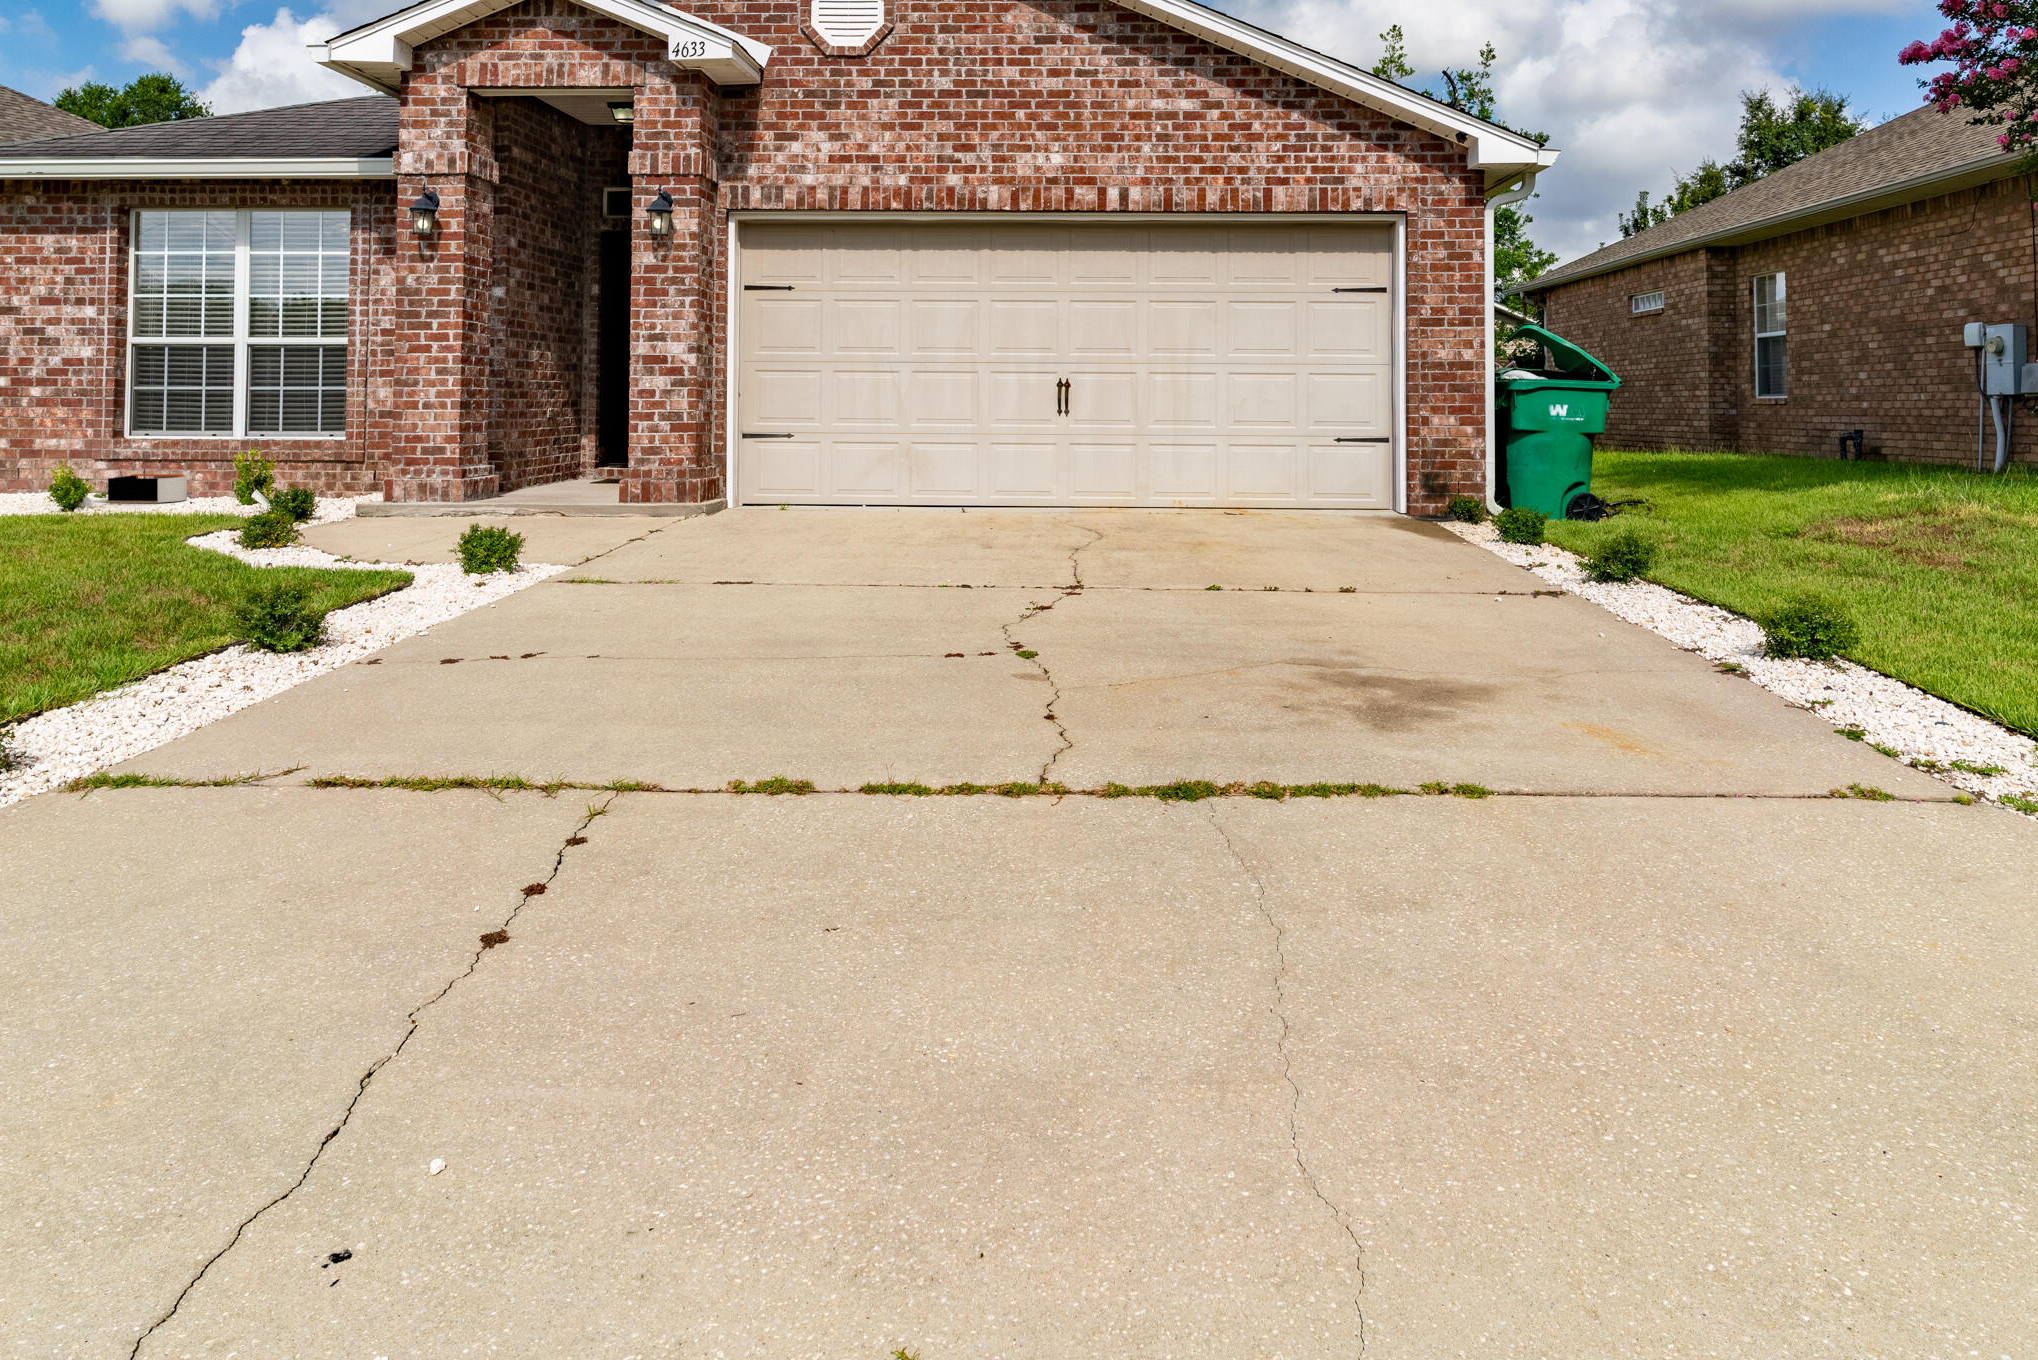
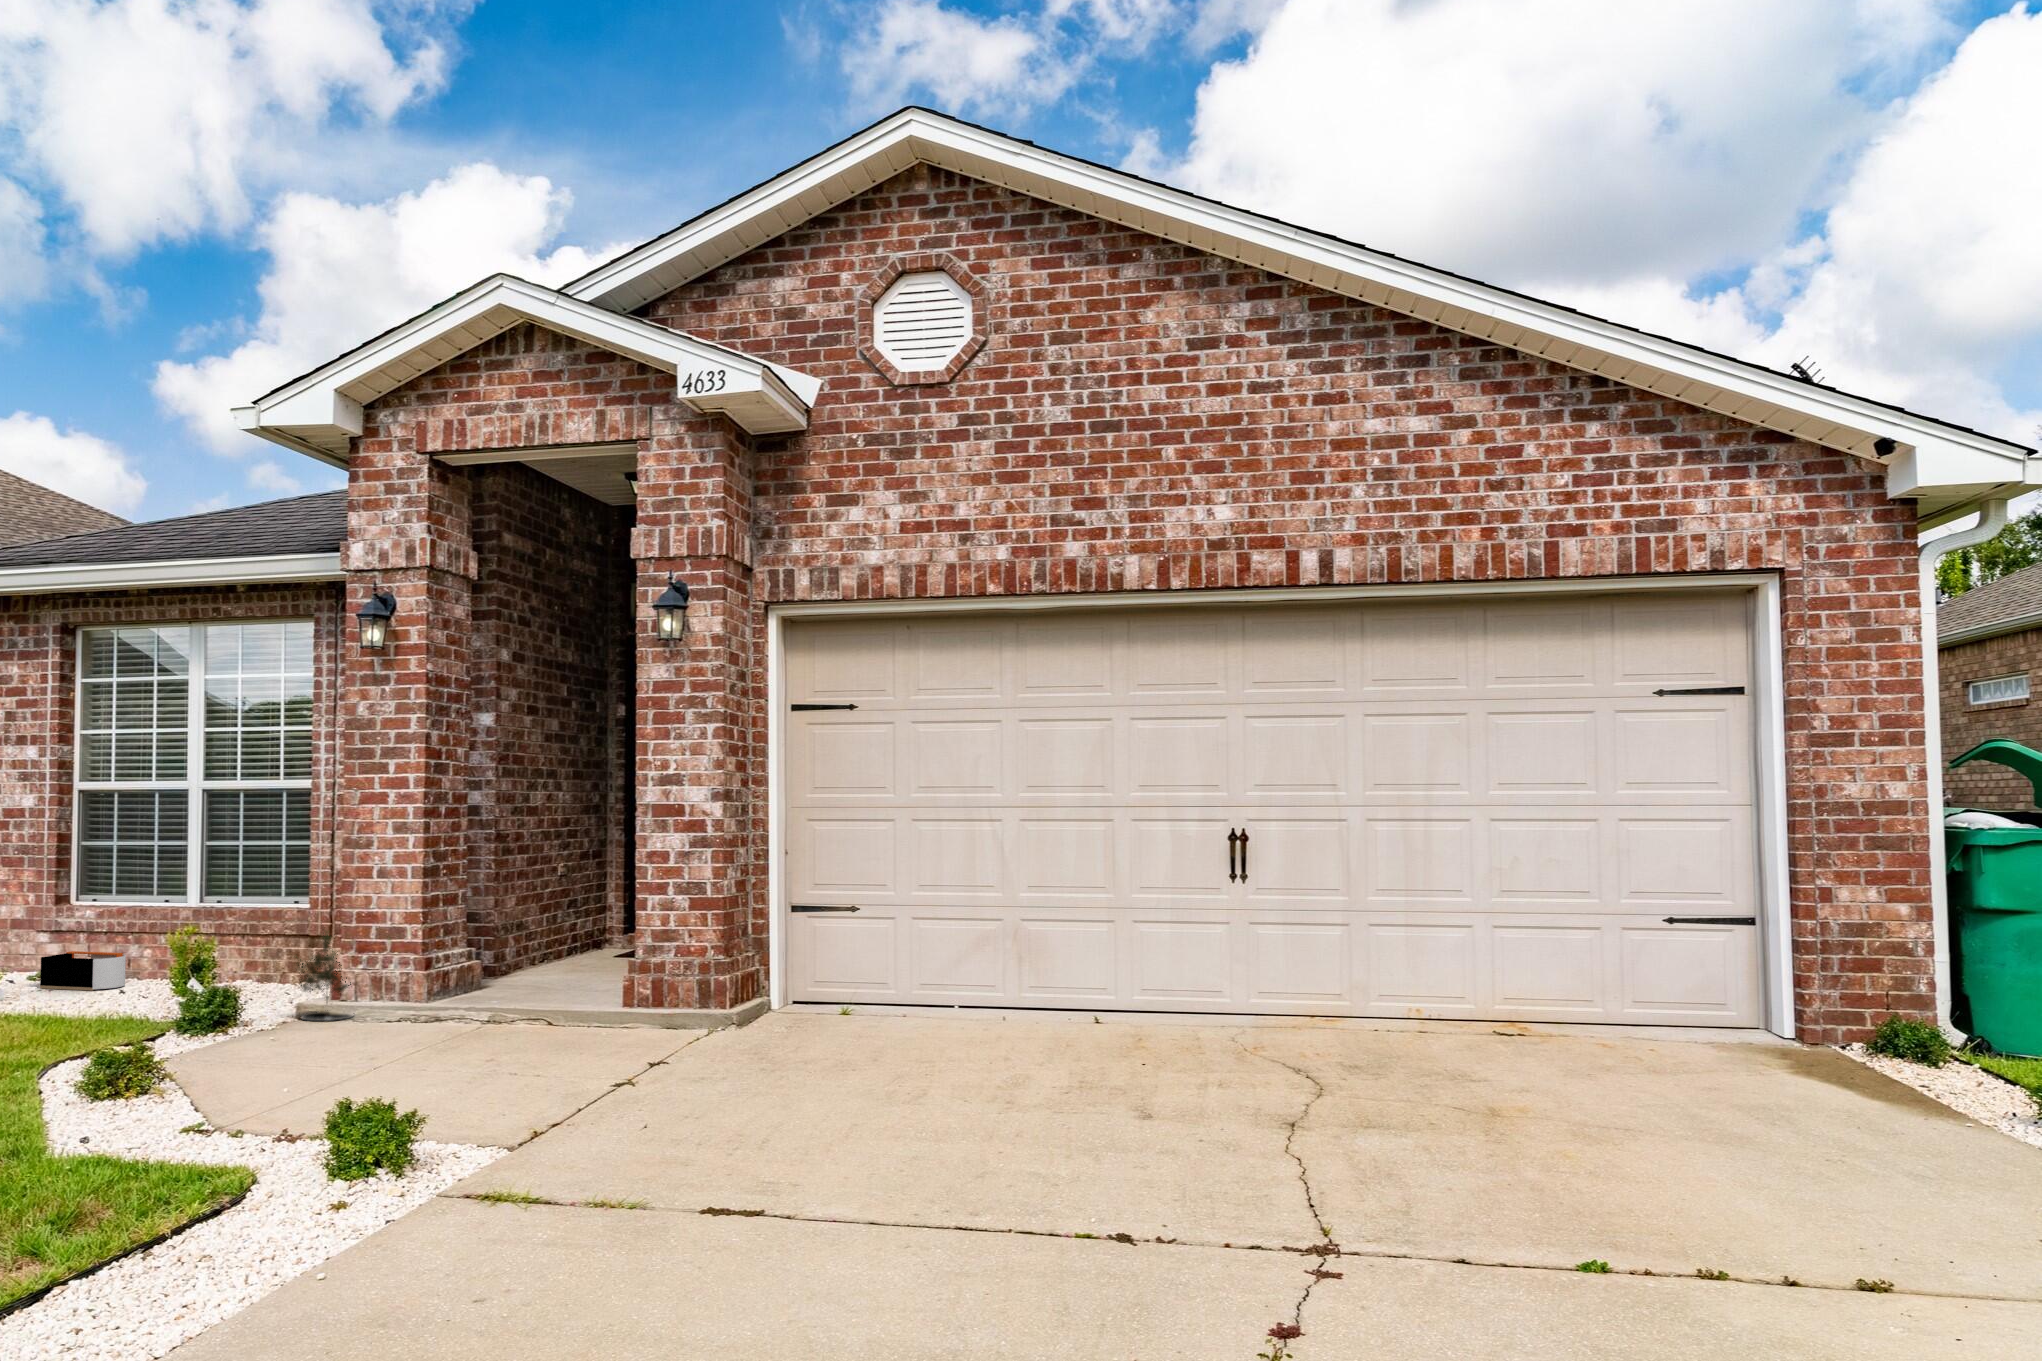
potted tree: present [1416,451,1455,521] -> present [294,929,352,1021]

